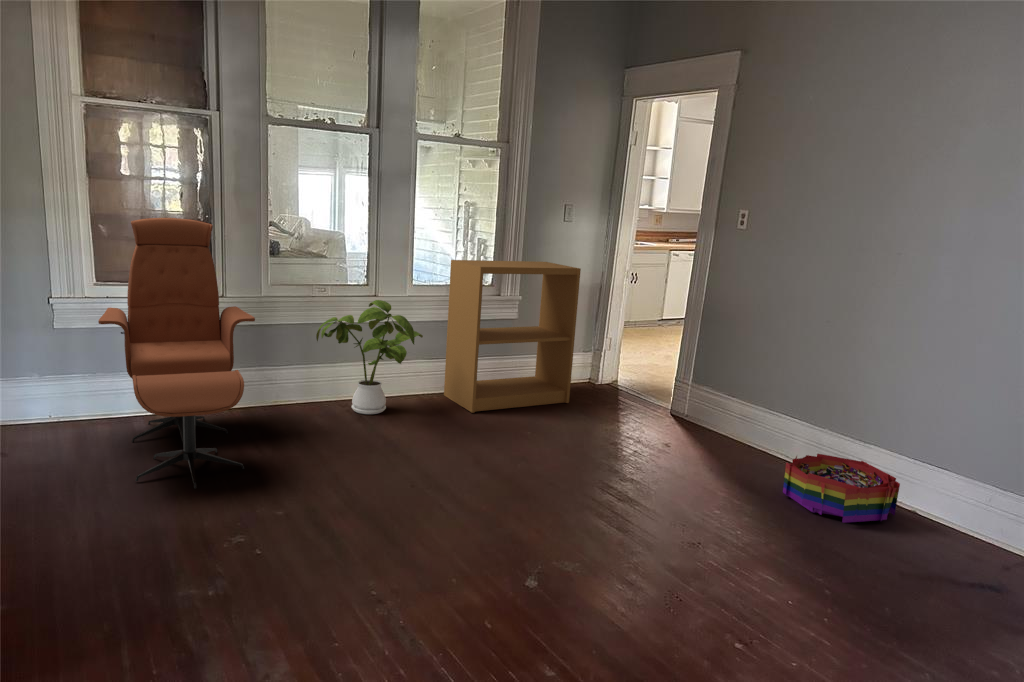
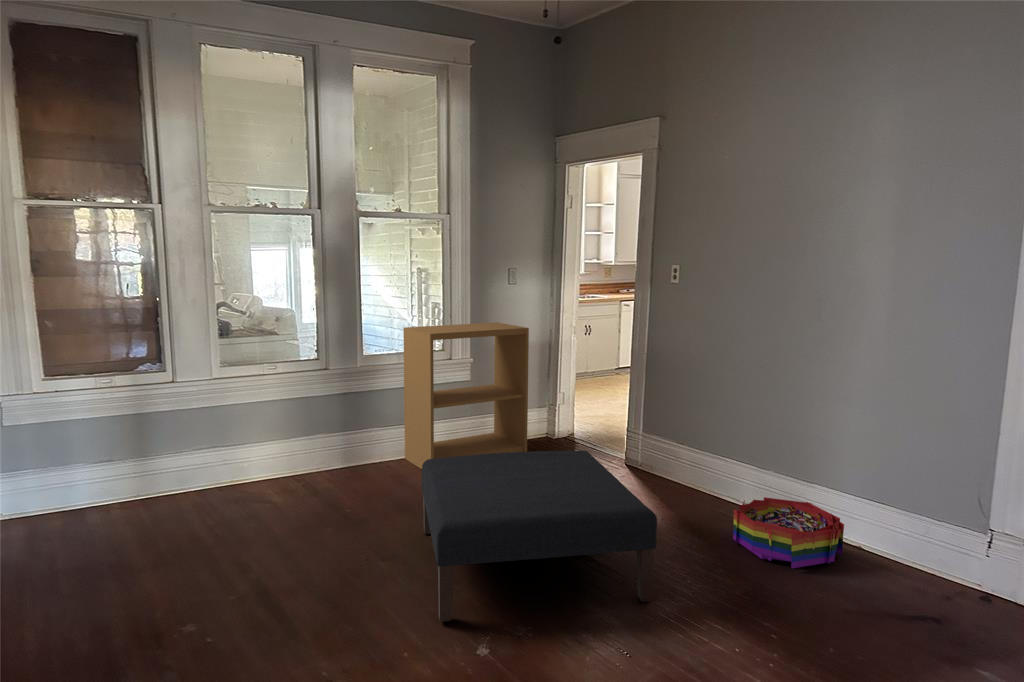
lounge chair: present [98,218,255,489] -> none [42,308,205,584]
house plant: present [316,300,423,414] -> none [272,373,379,485]
ottoman: none [468,390,713,543] -> present [422,451,657,622]

